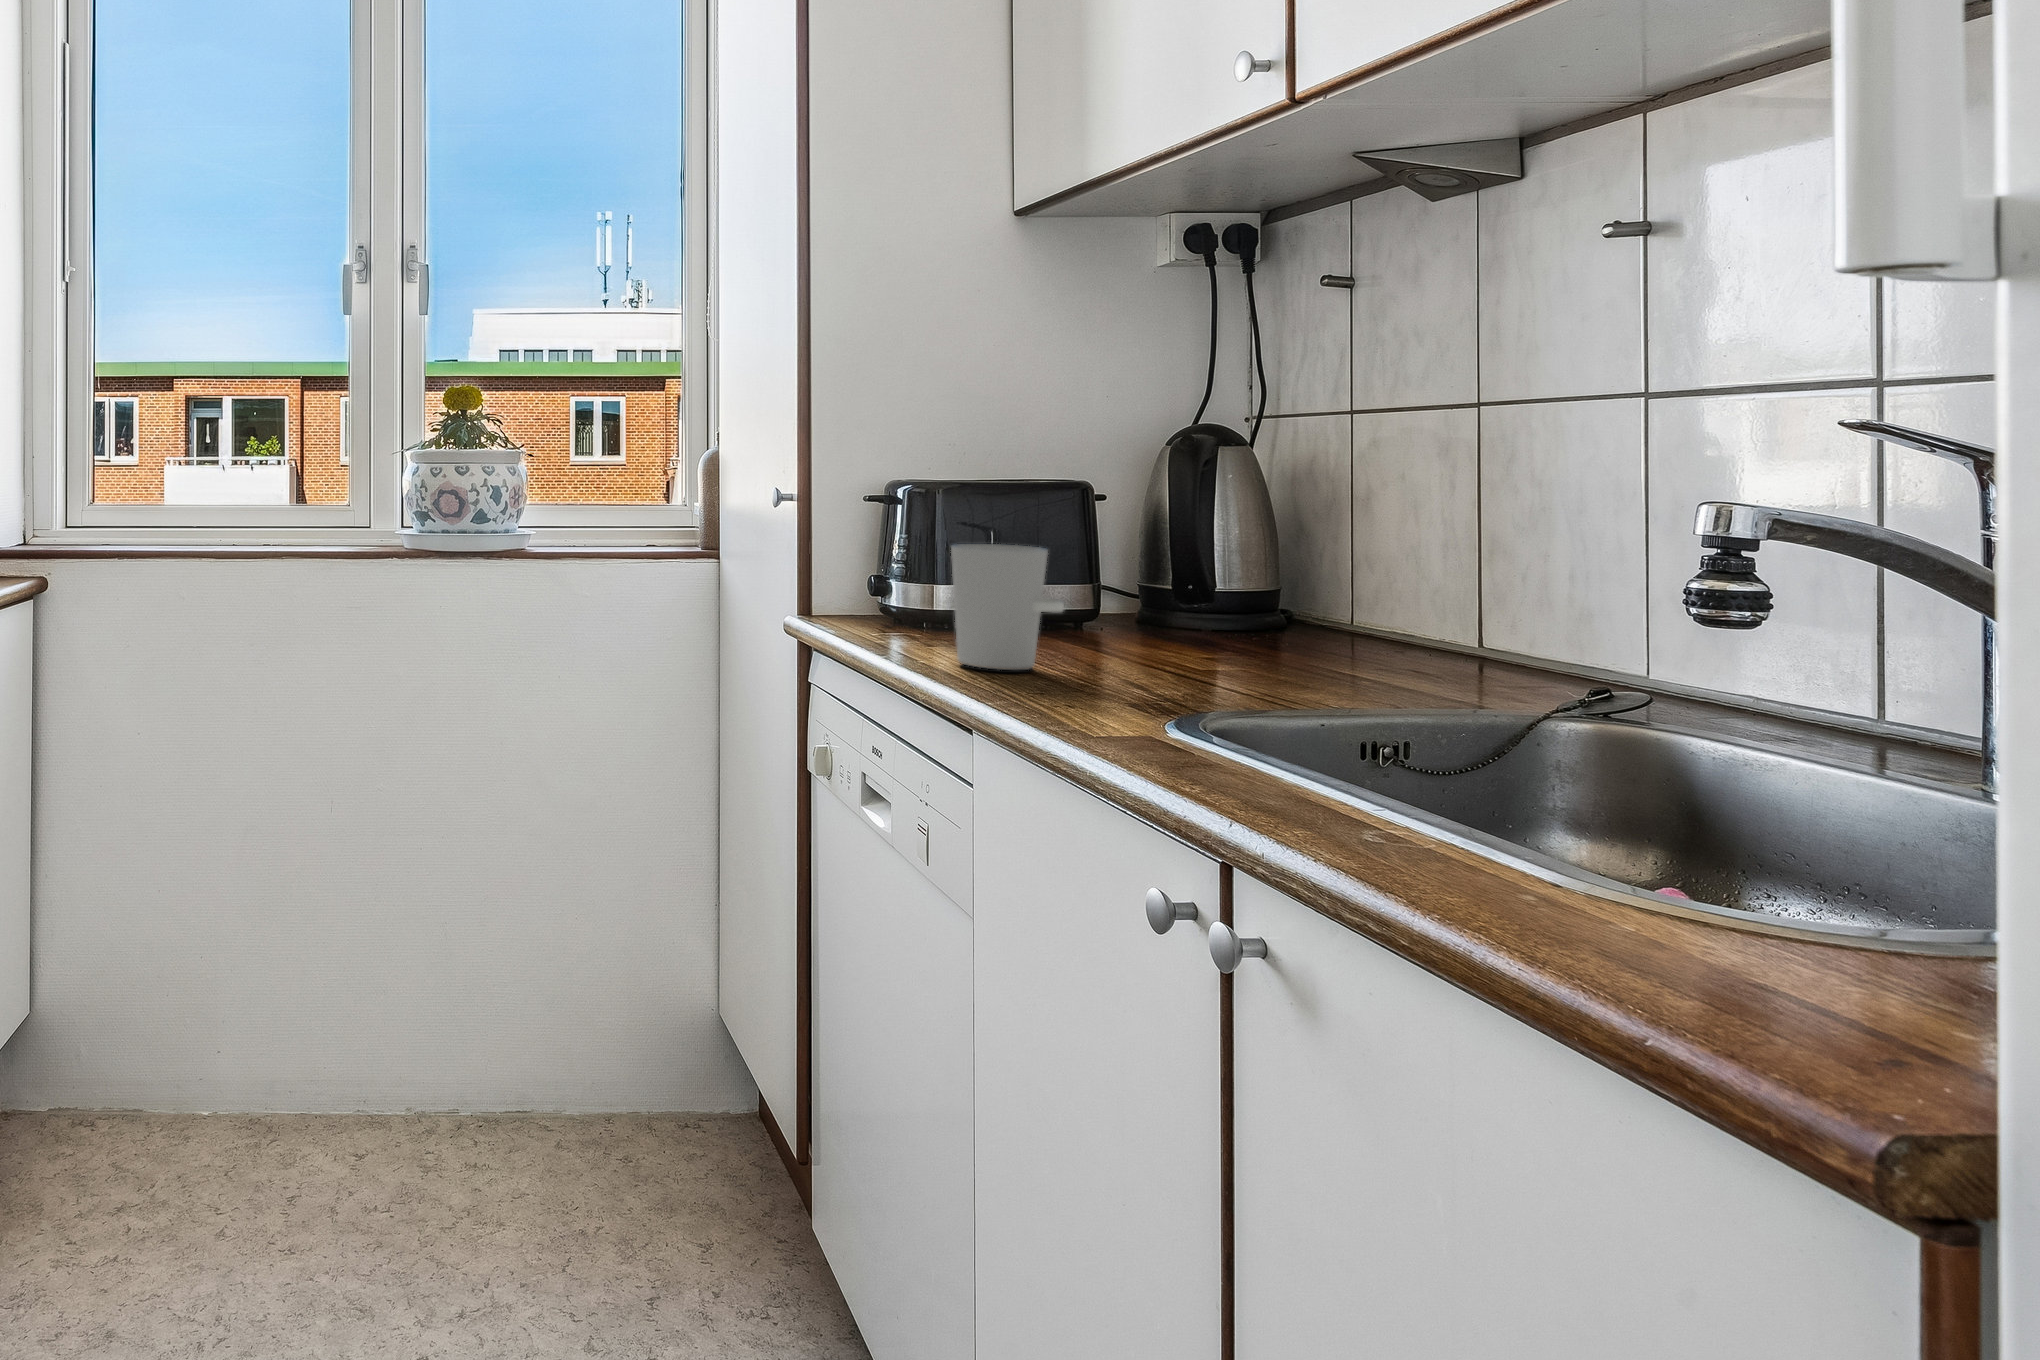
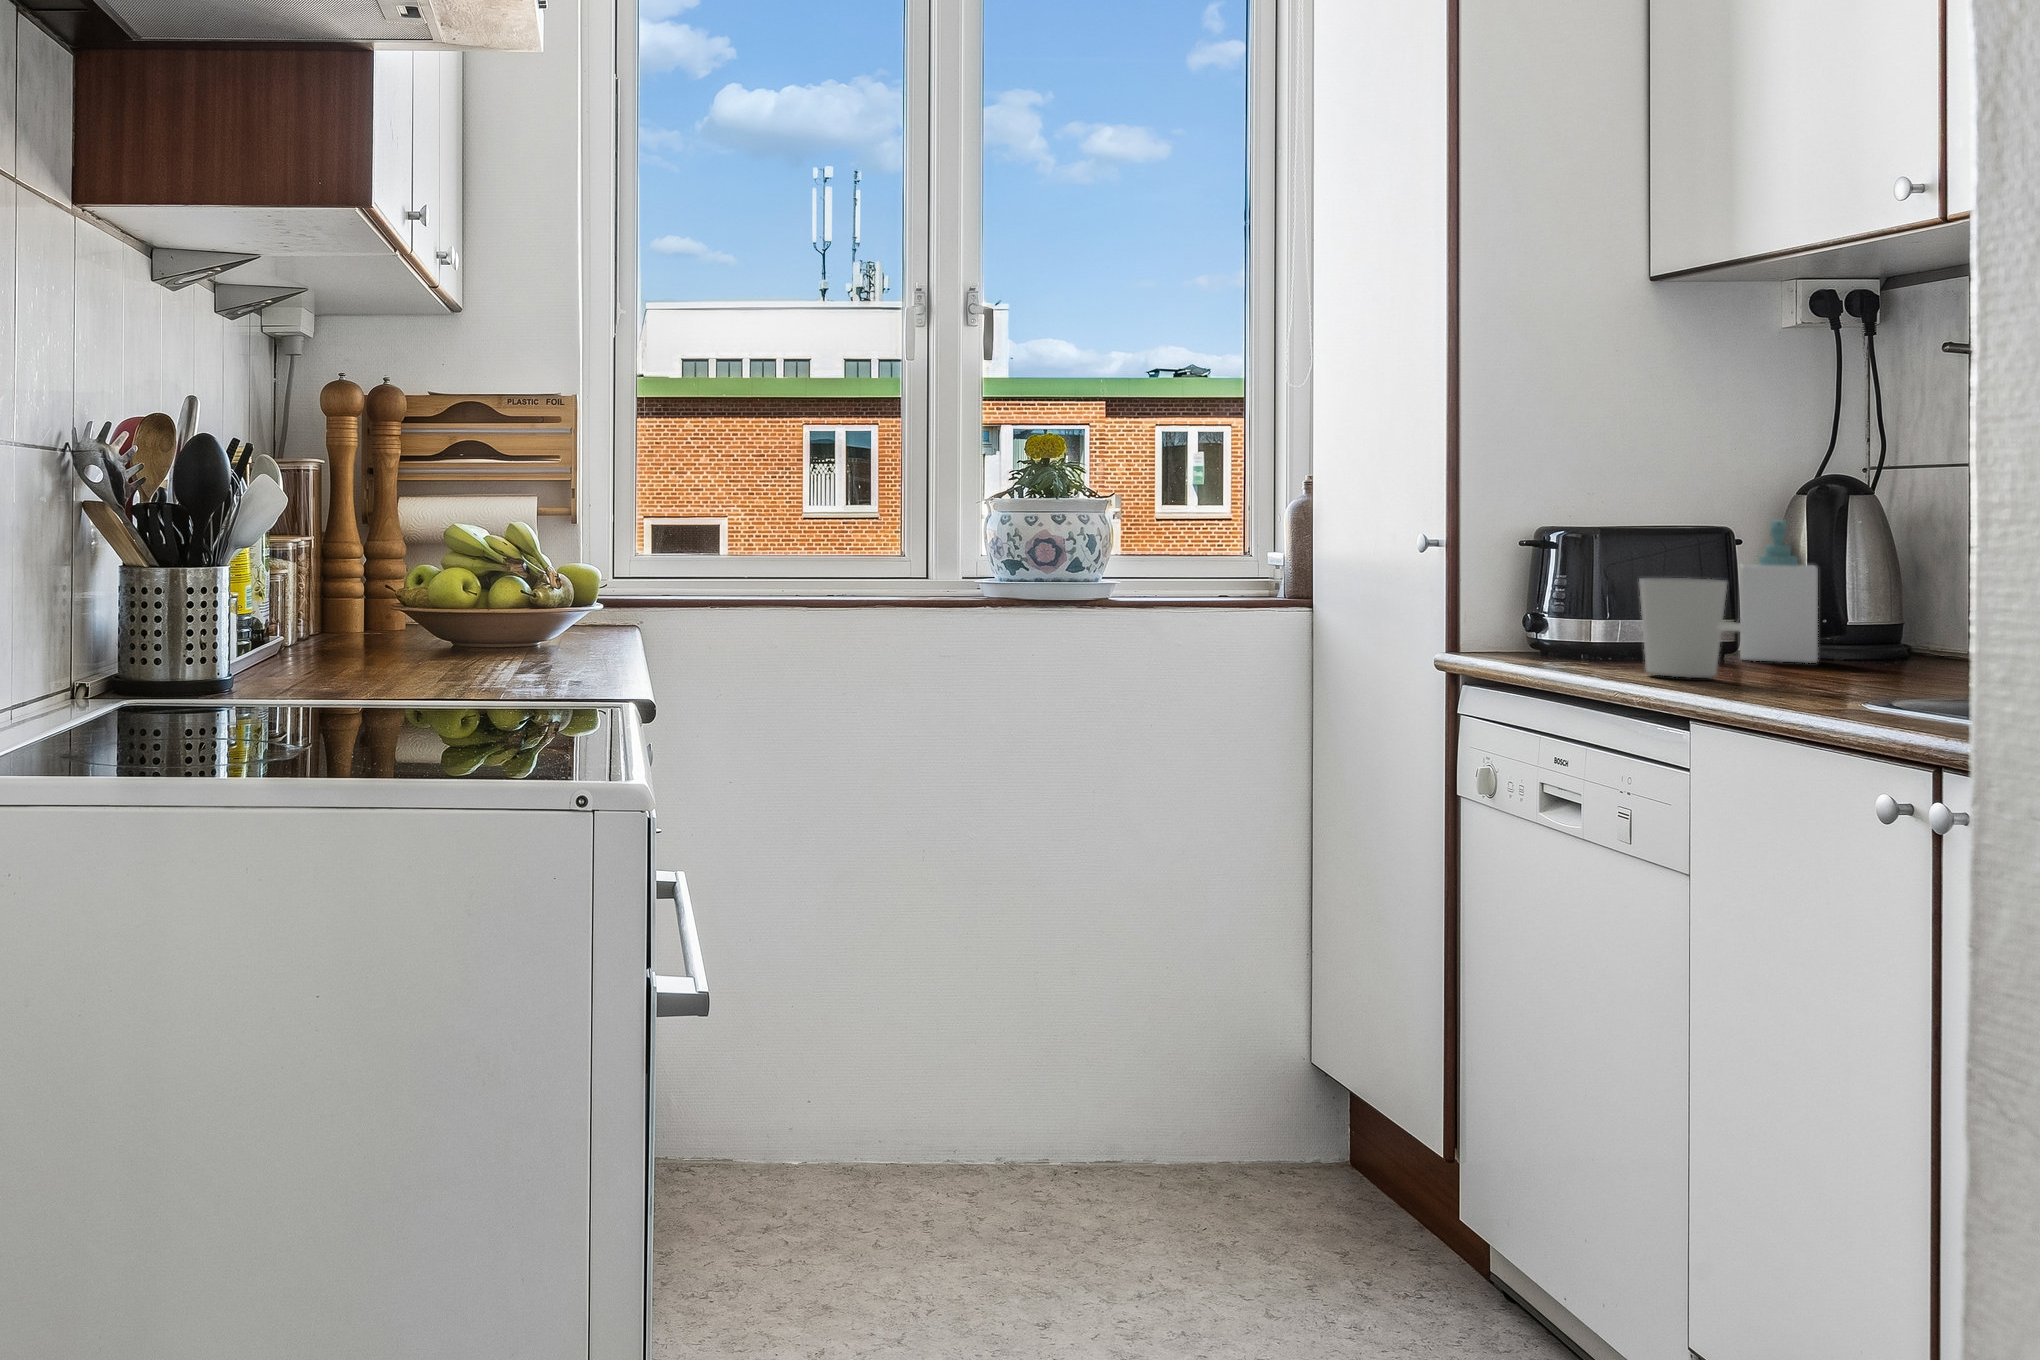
soap bottle: none [1094,474,1178,638] -> present [1740,520,1818,663]

